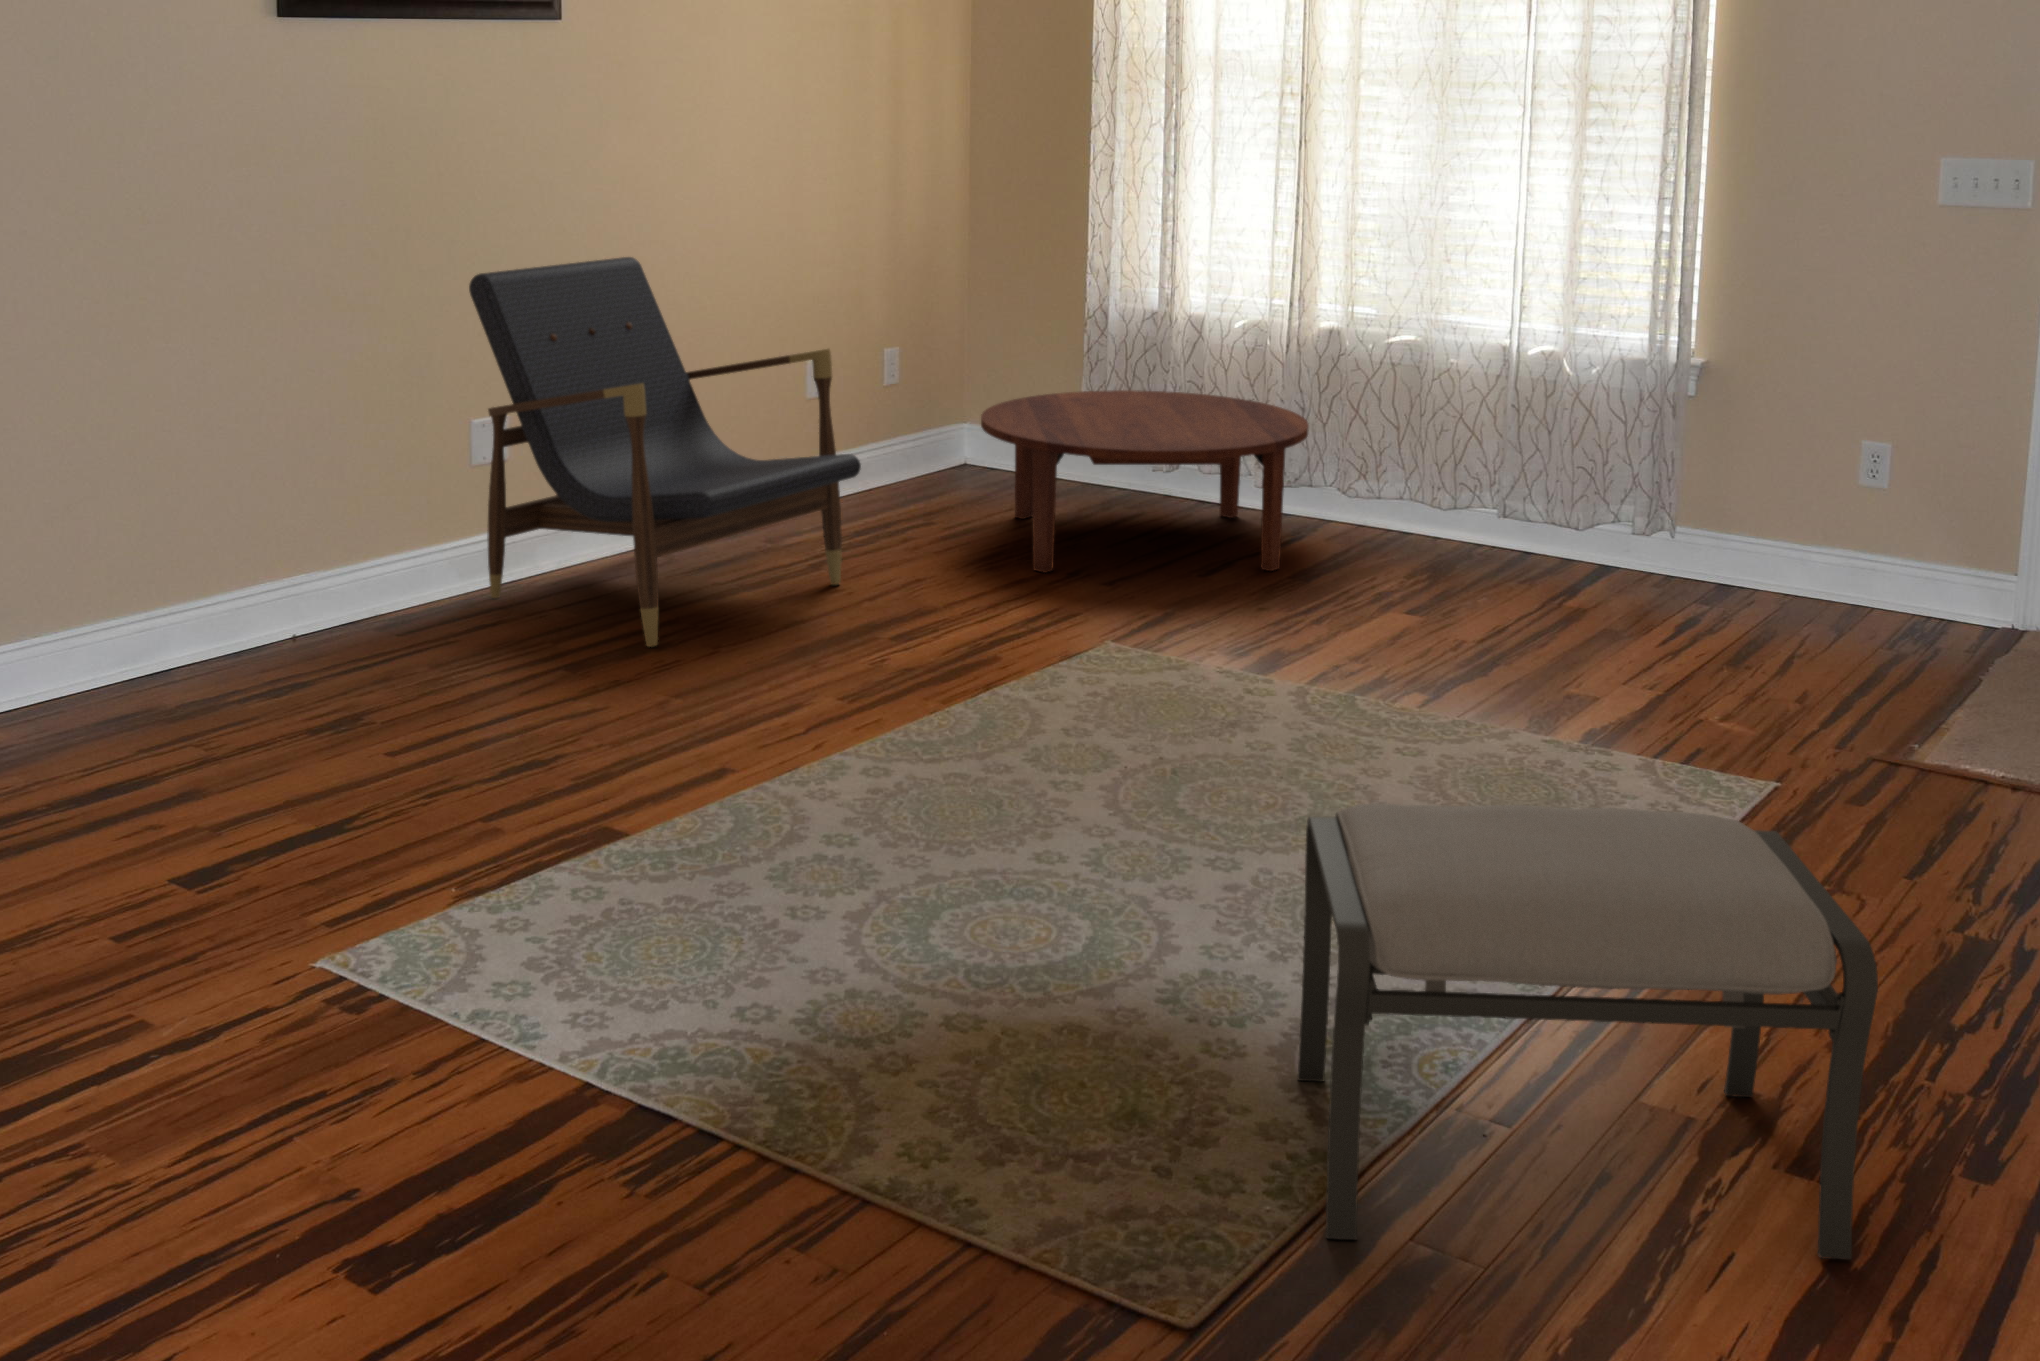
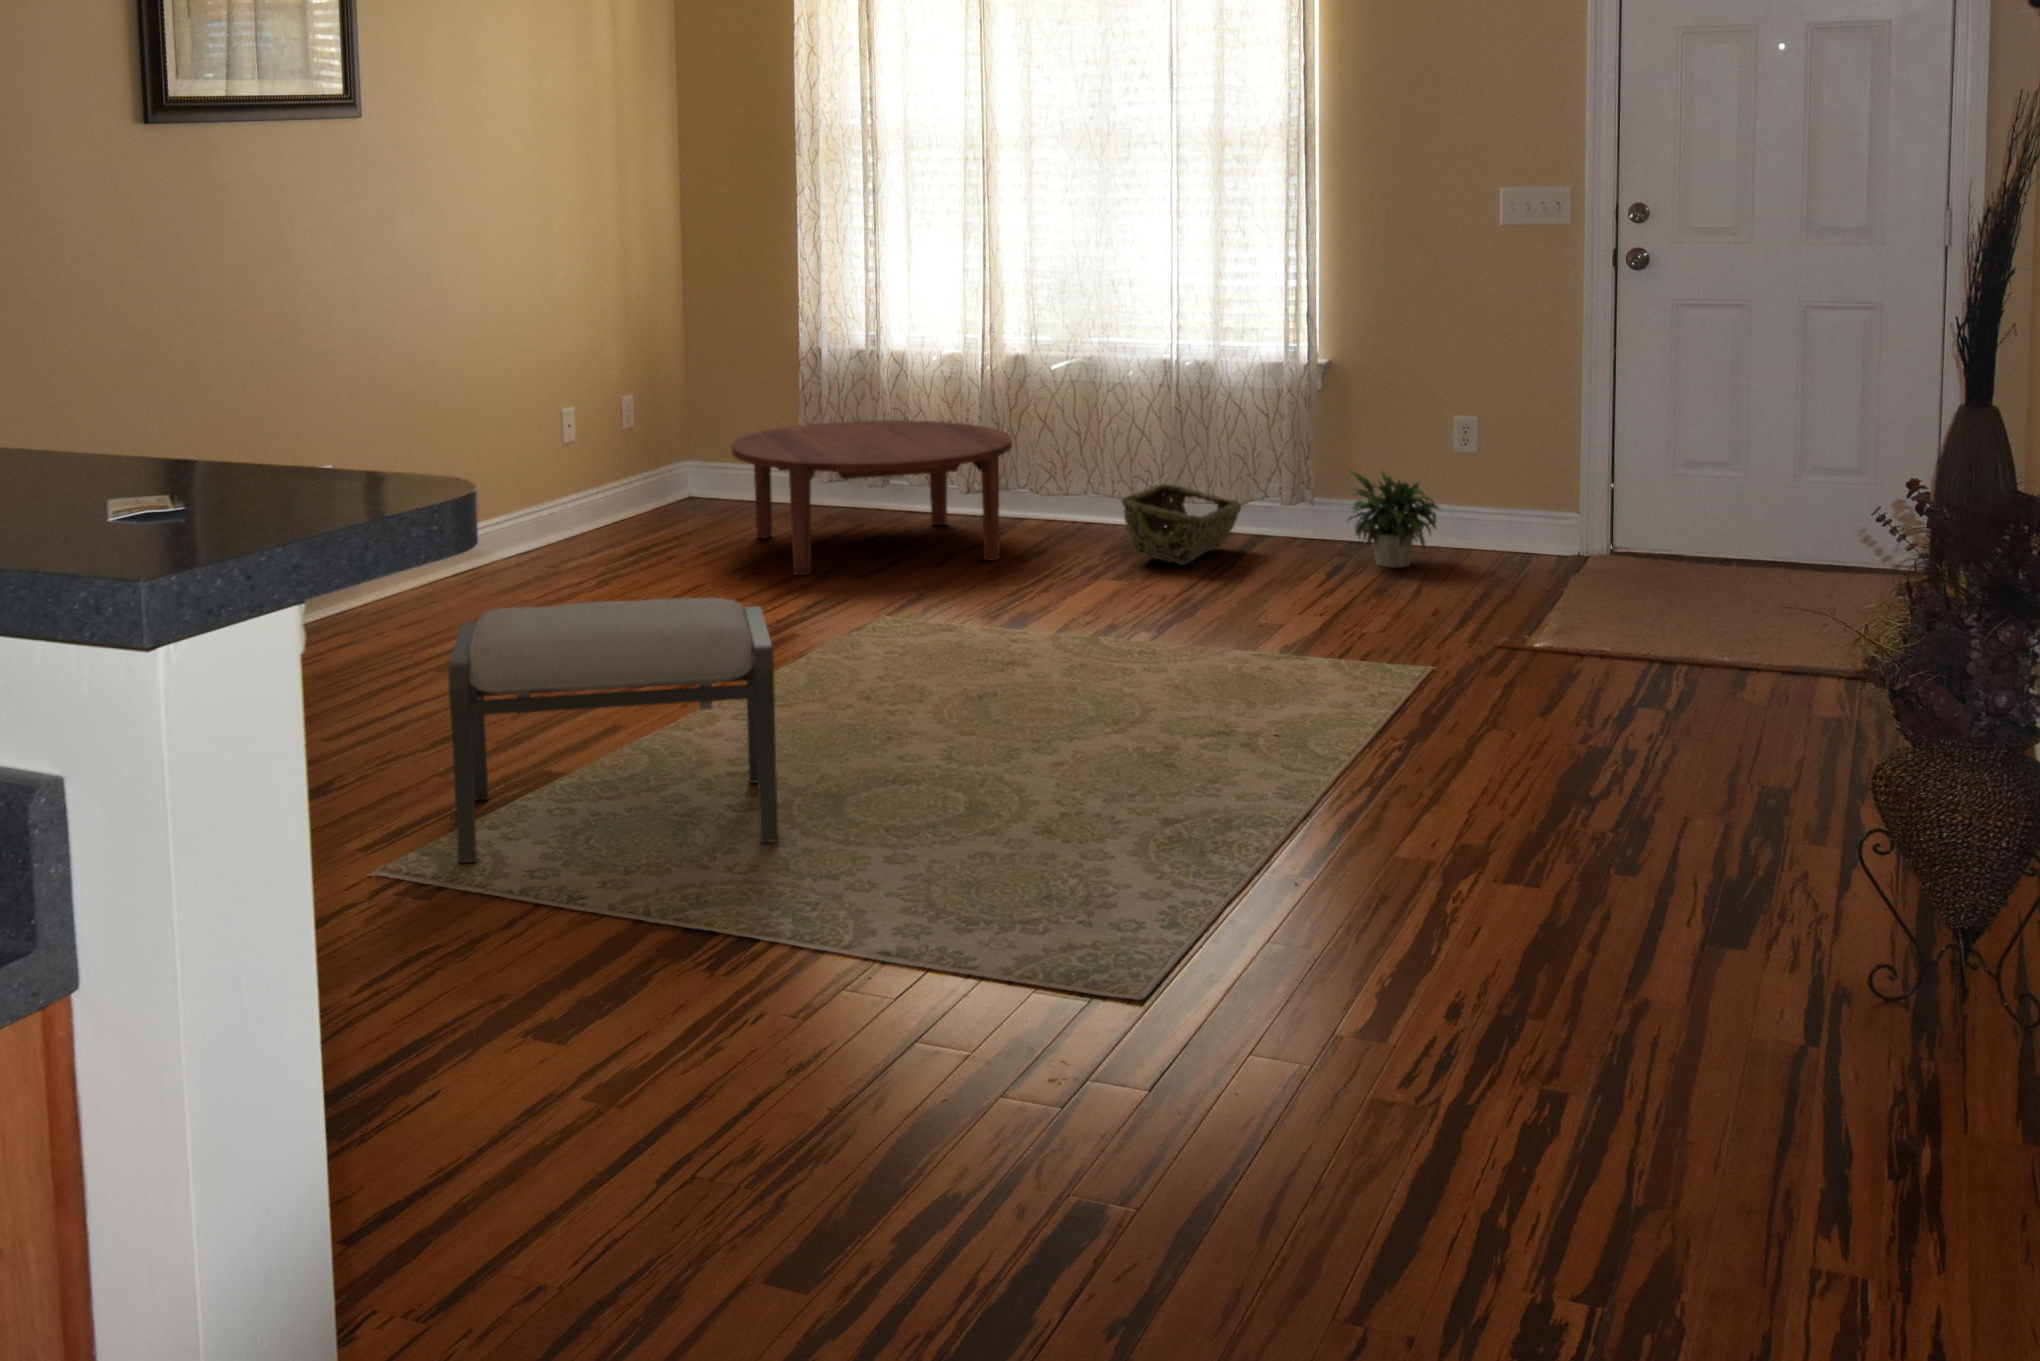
lounge chair: present [469,257,861,647] -> none [301,324,654,652]
woven basket: none [1426,494,1580,598] -> present [1121,484,1241,565]
potted plant: none [1707,499,1829,624] -> present [1348,472,1439,567]
ottoman: present [1297,804,1878,1260] -> present [448,598,779,863]

